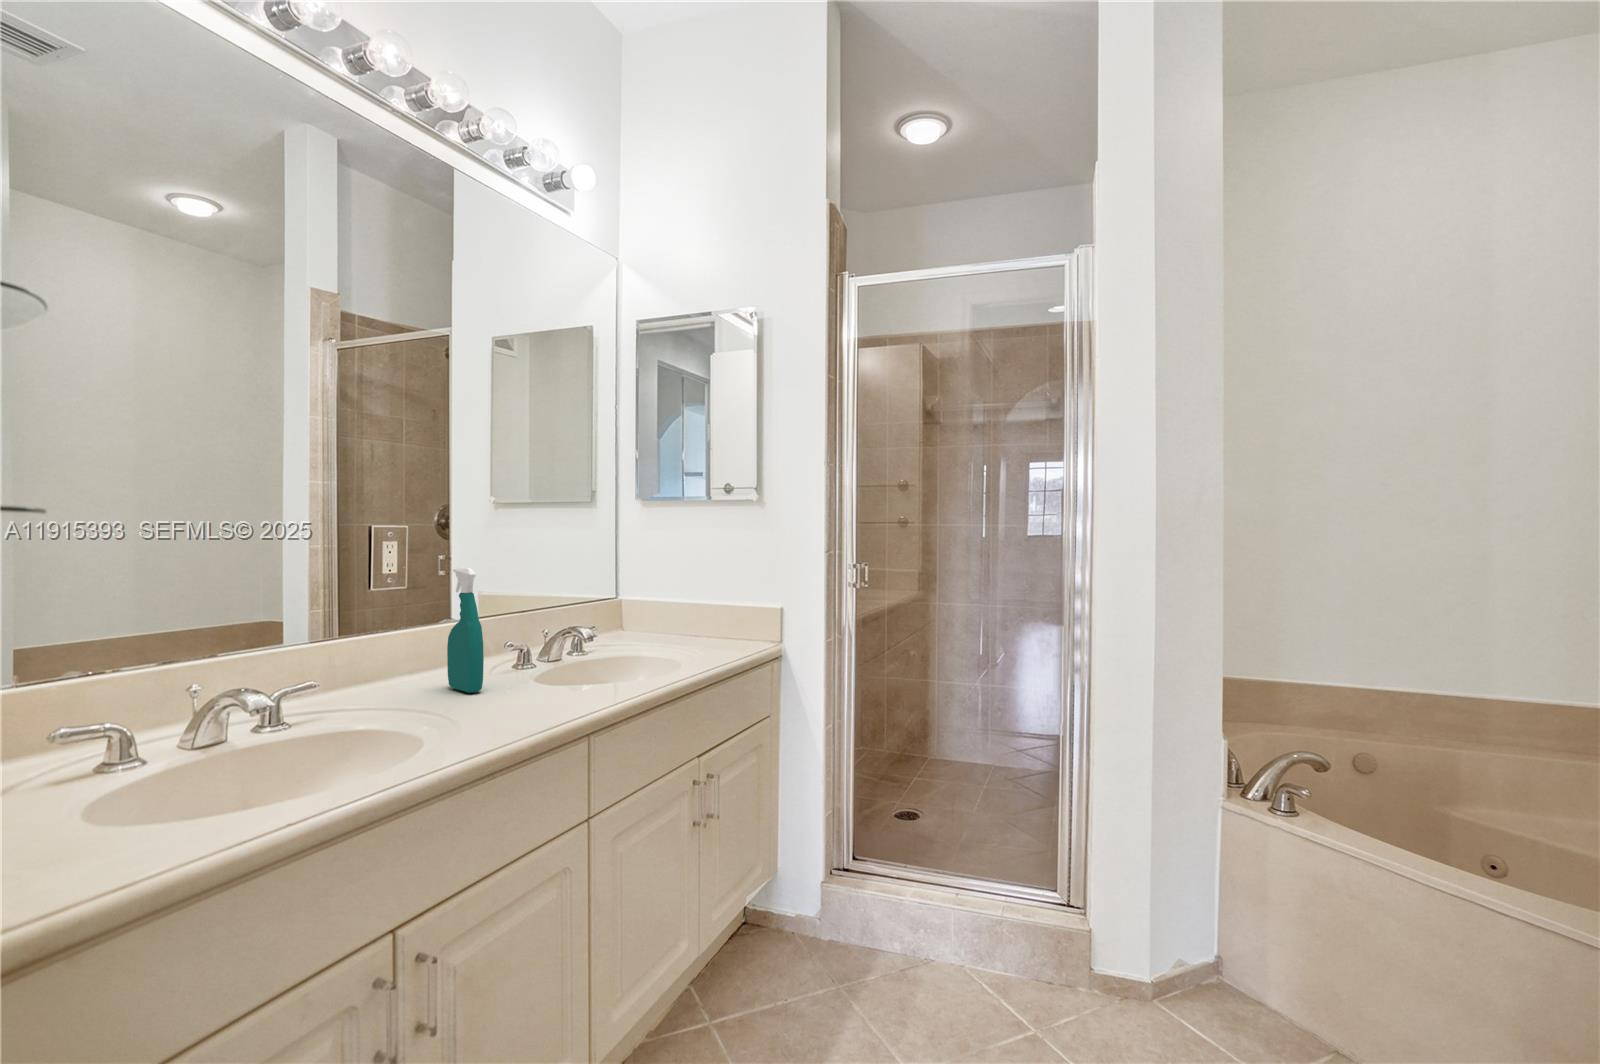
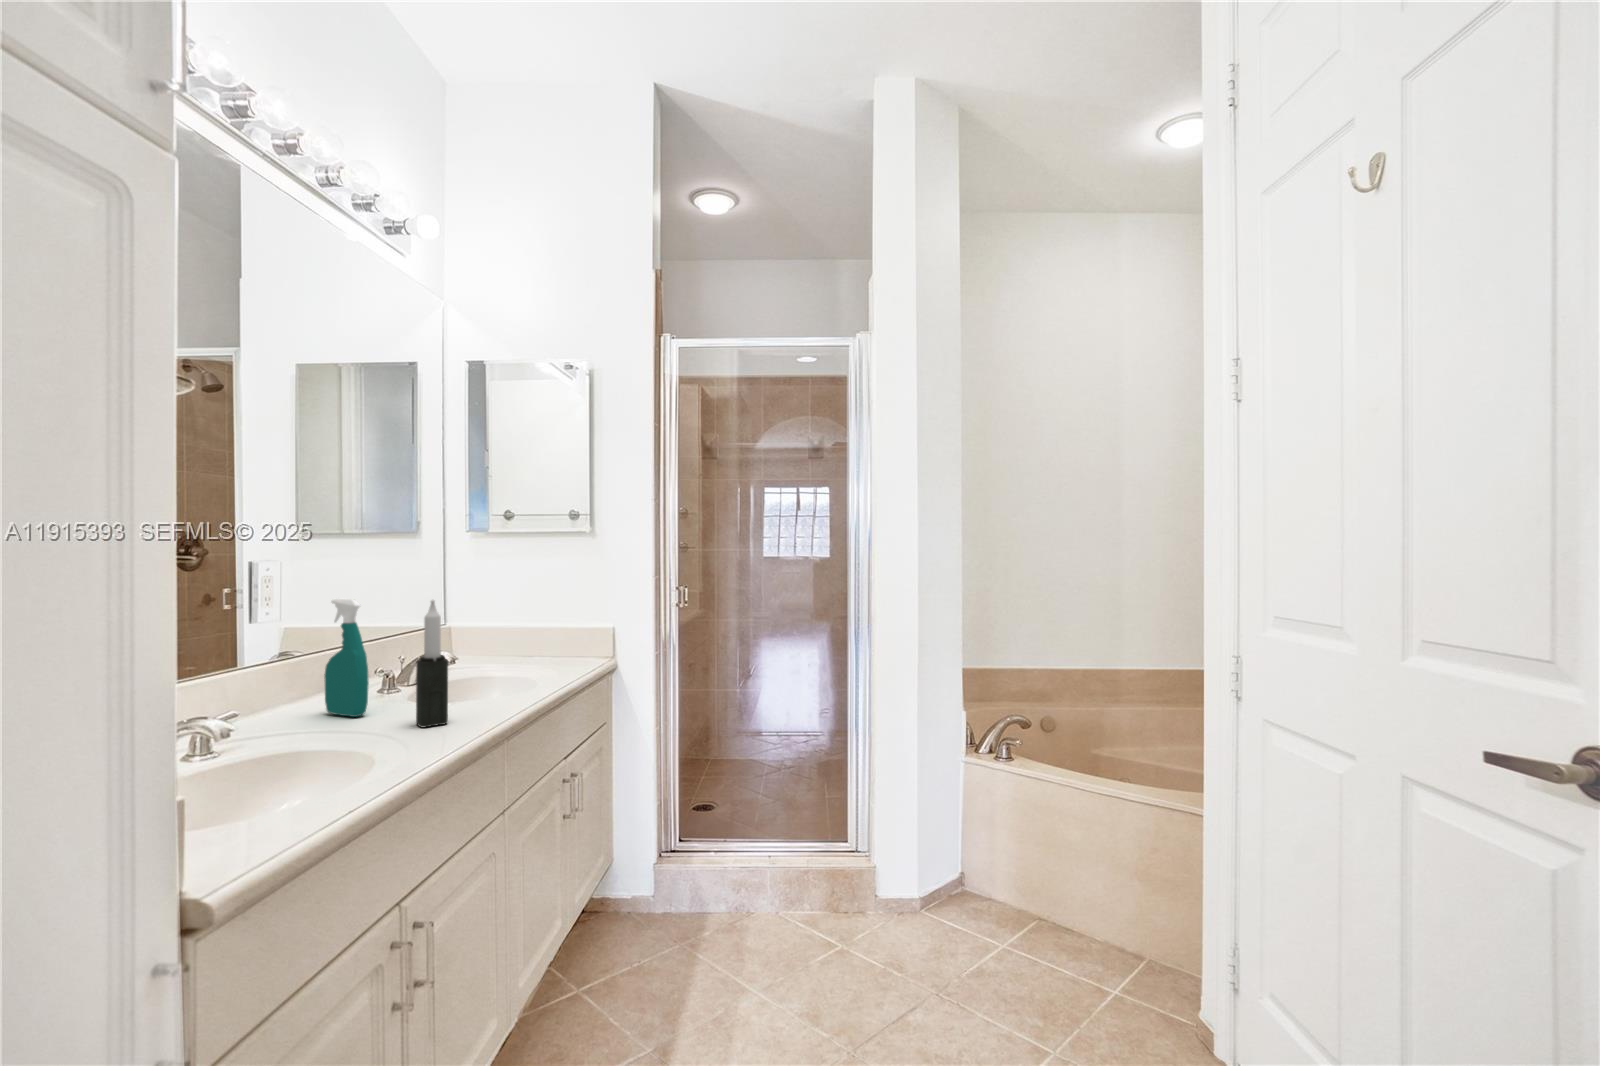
candle: none [515,568,546,711] -> present [416,600,448,727]

